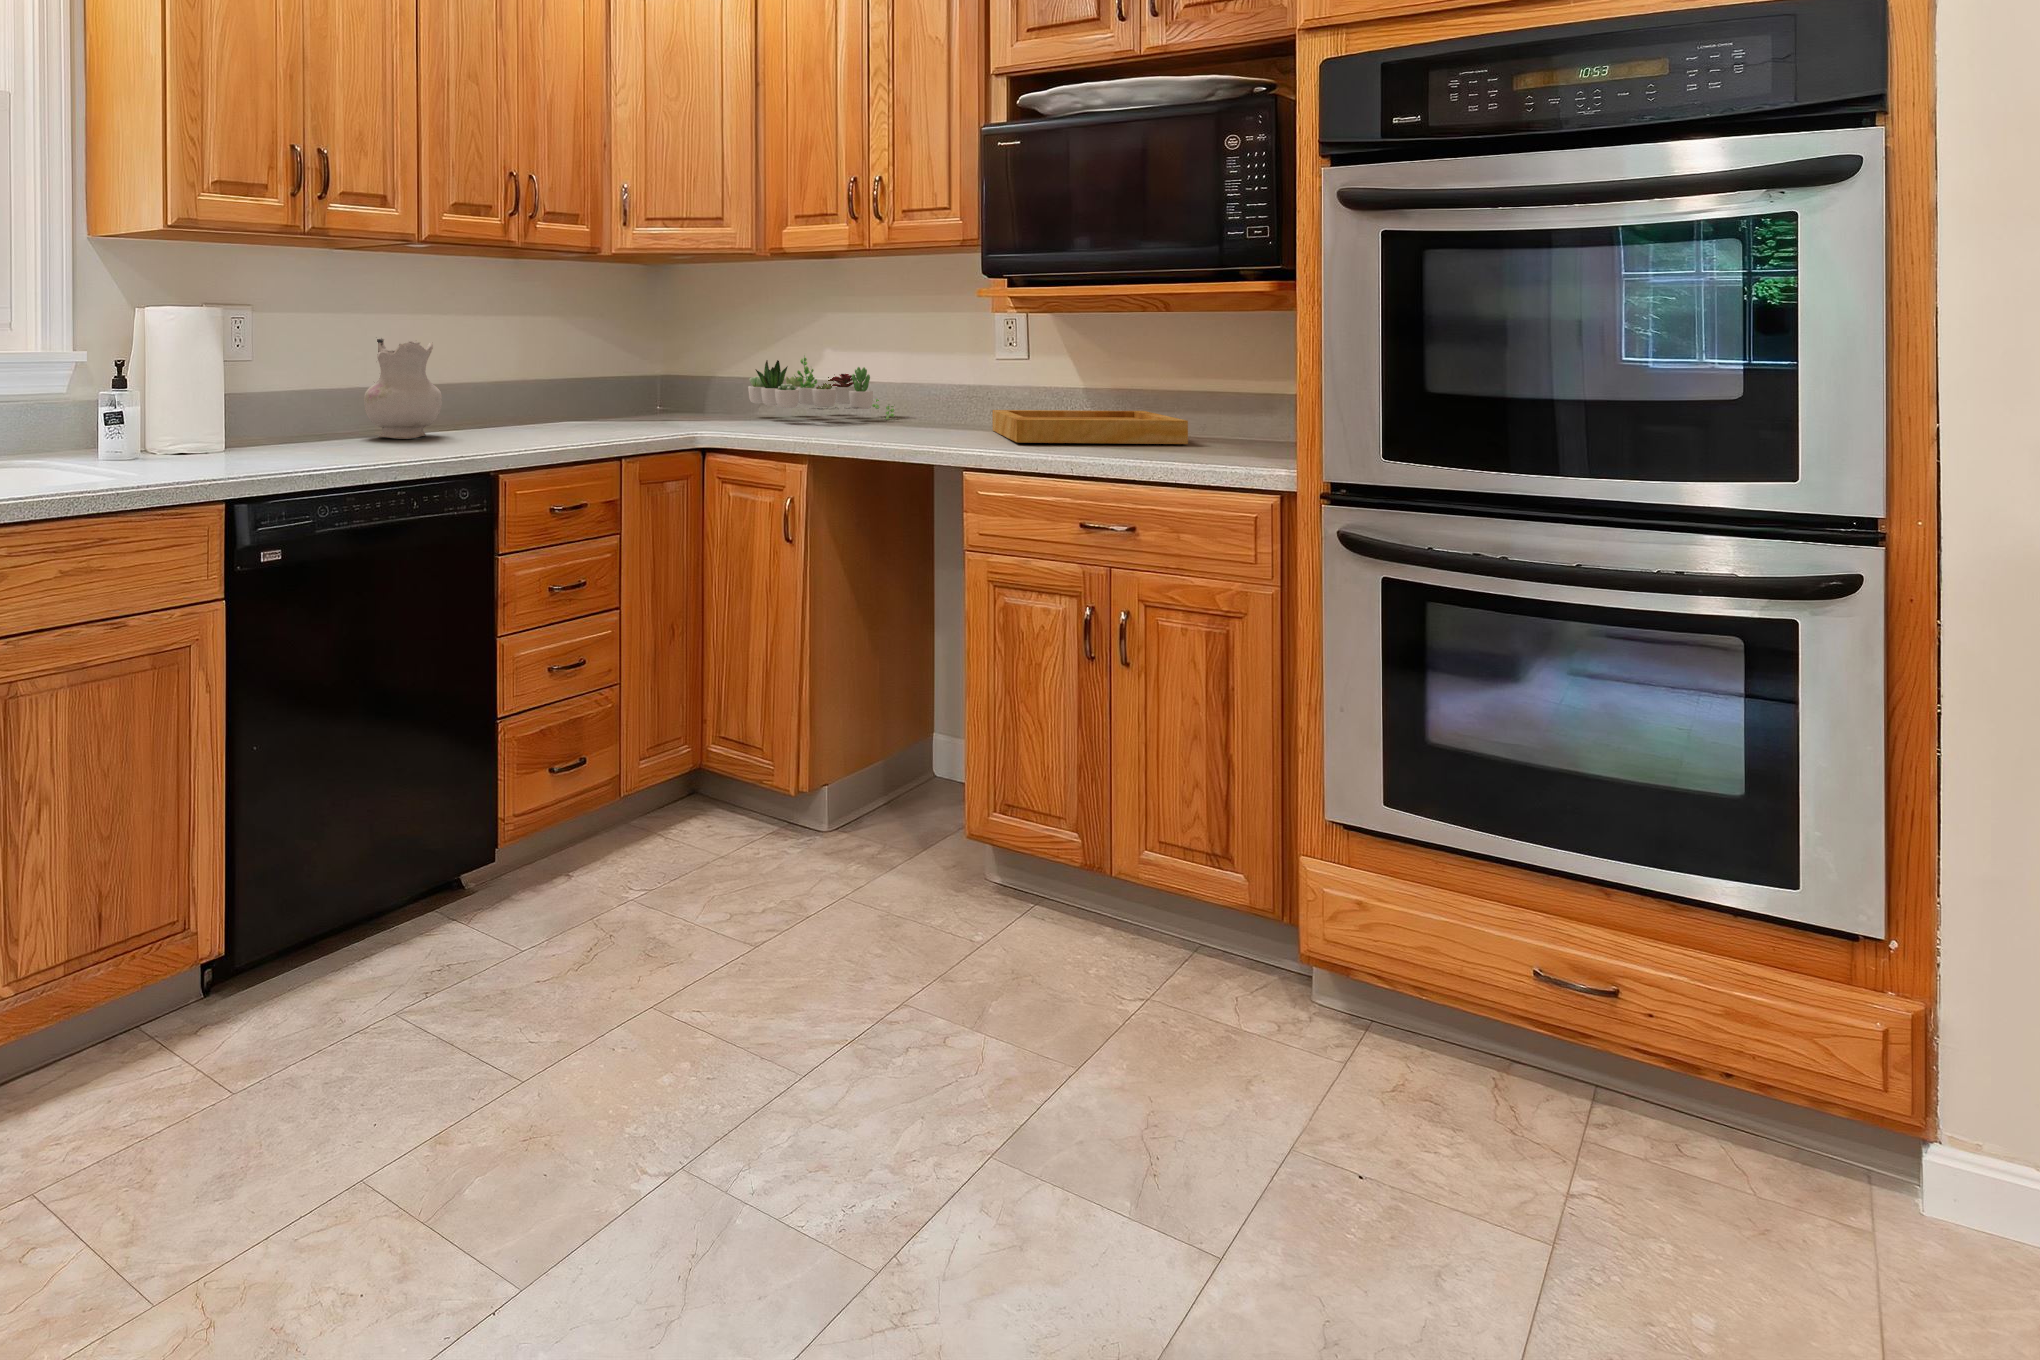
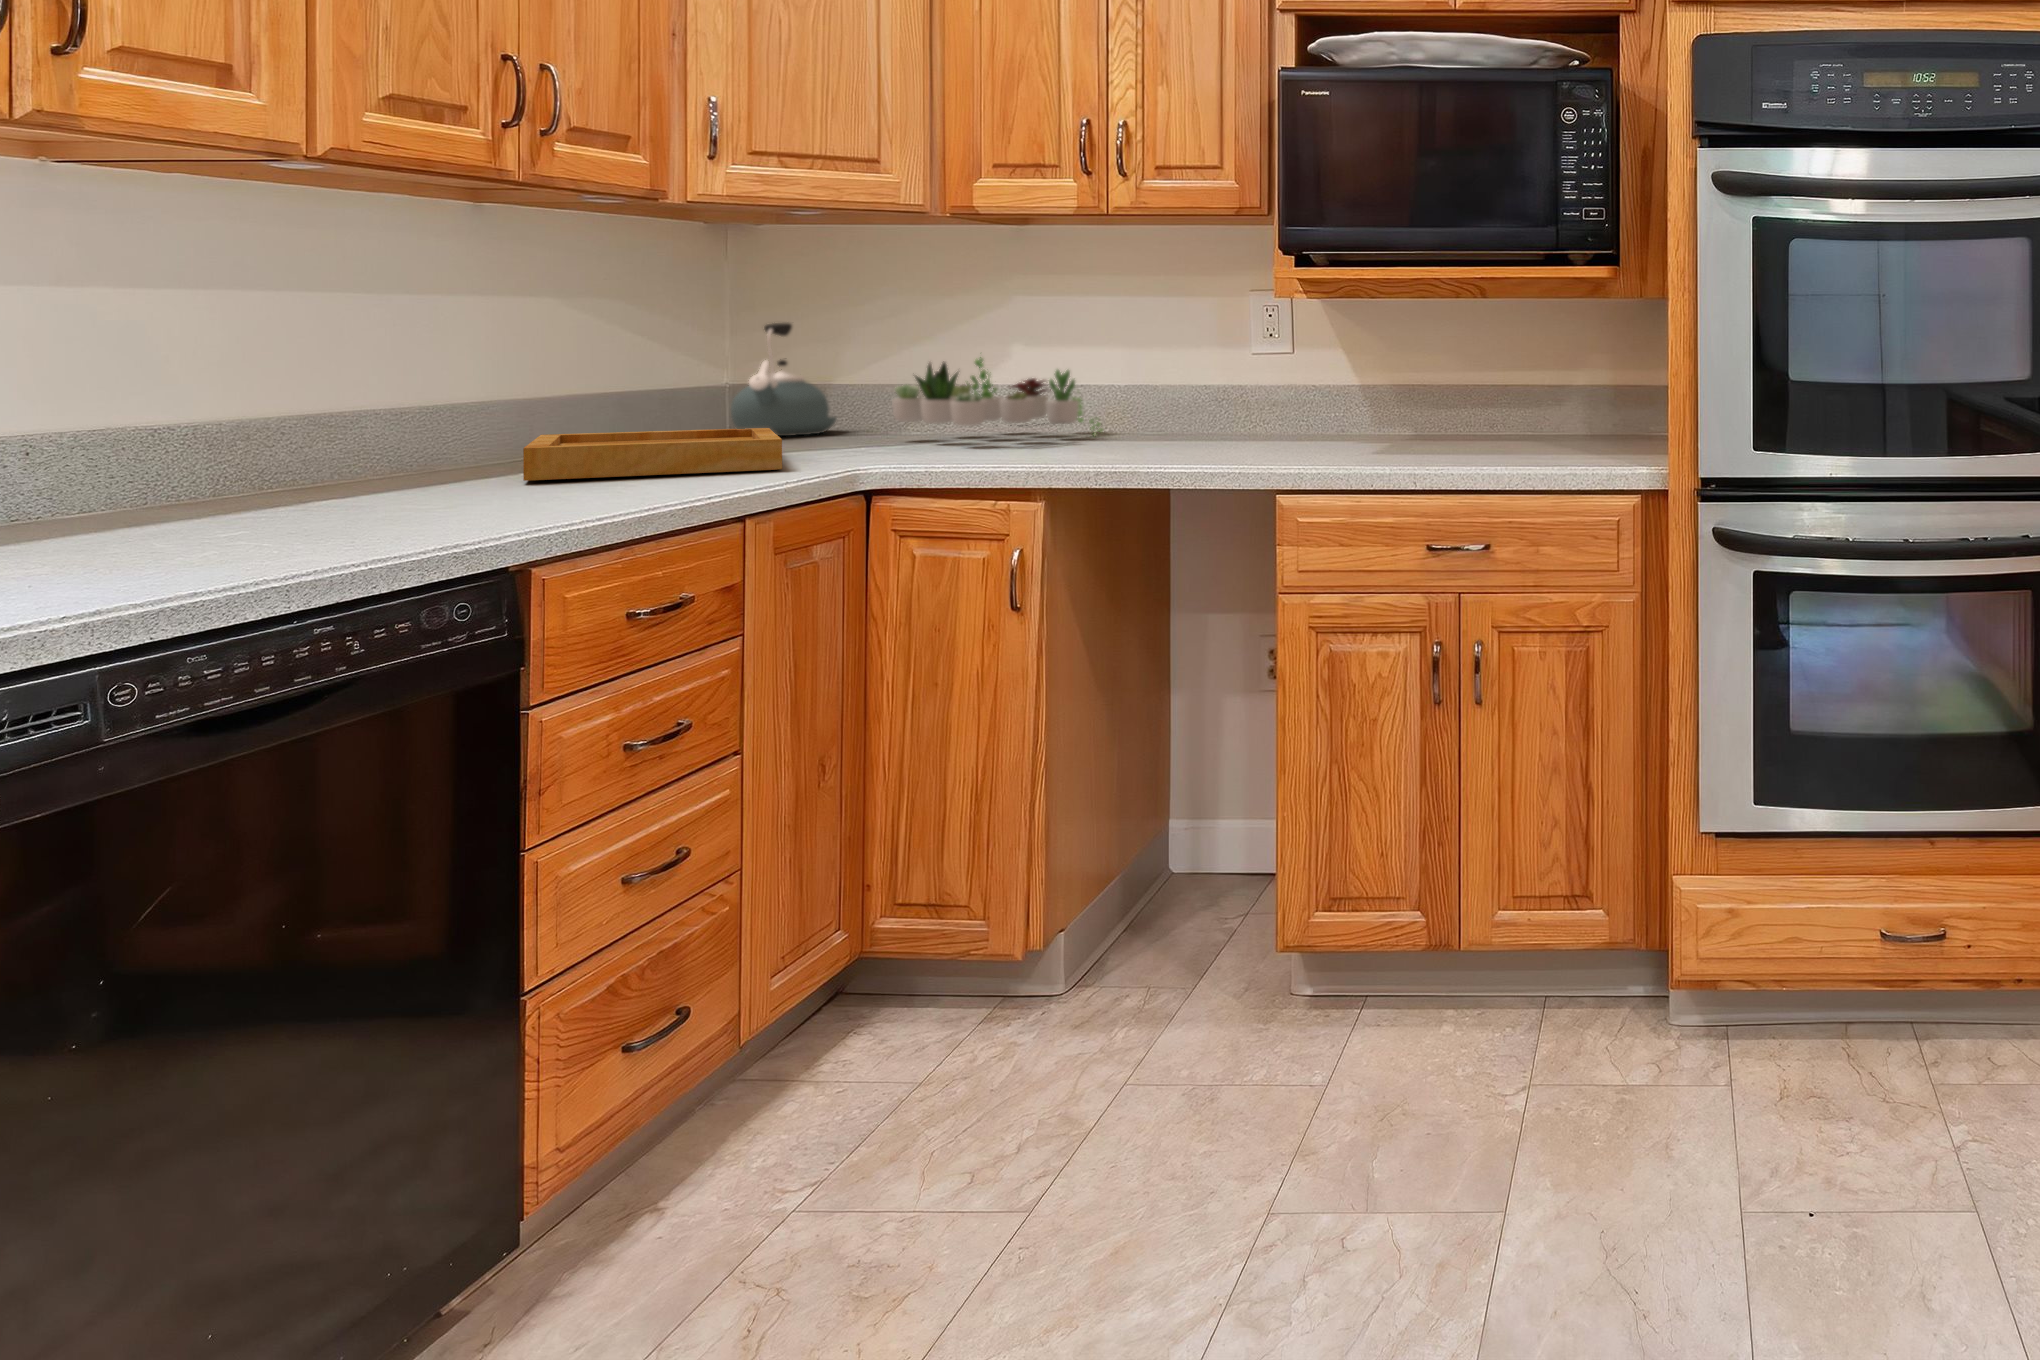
kettle: none [664,332,730,410] -> present [731,323,836,436]
ceramic pitcher: present [364,338,442,439] -> none [198,324,384,509]
tray: present [992,410,1188,444] -> present [523,428,782,481]

